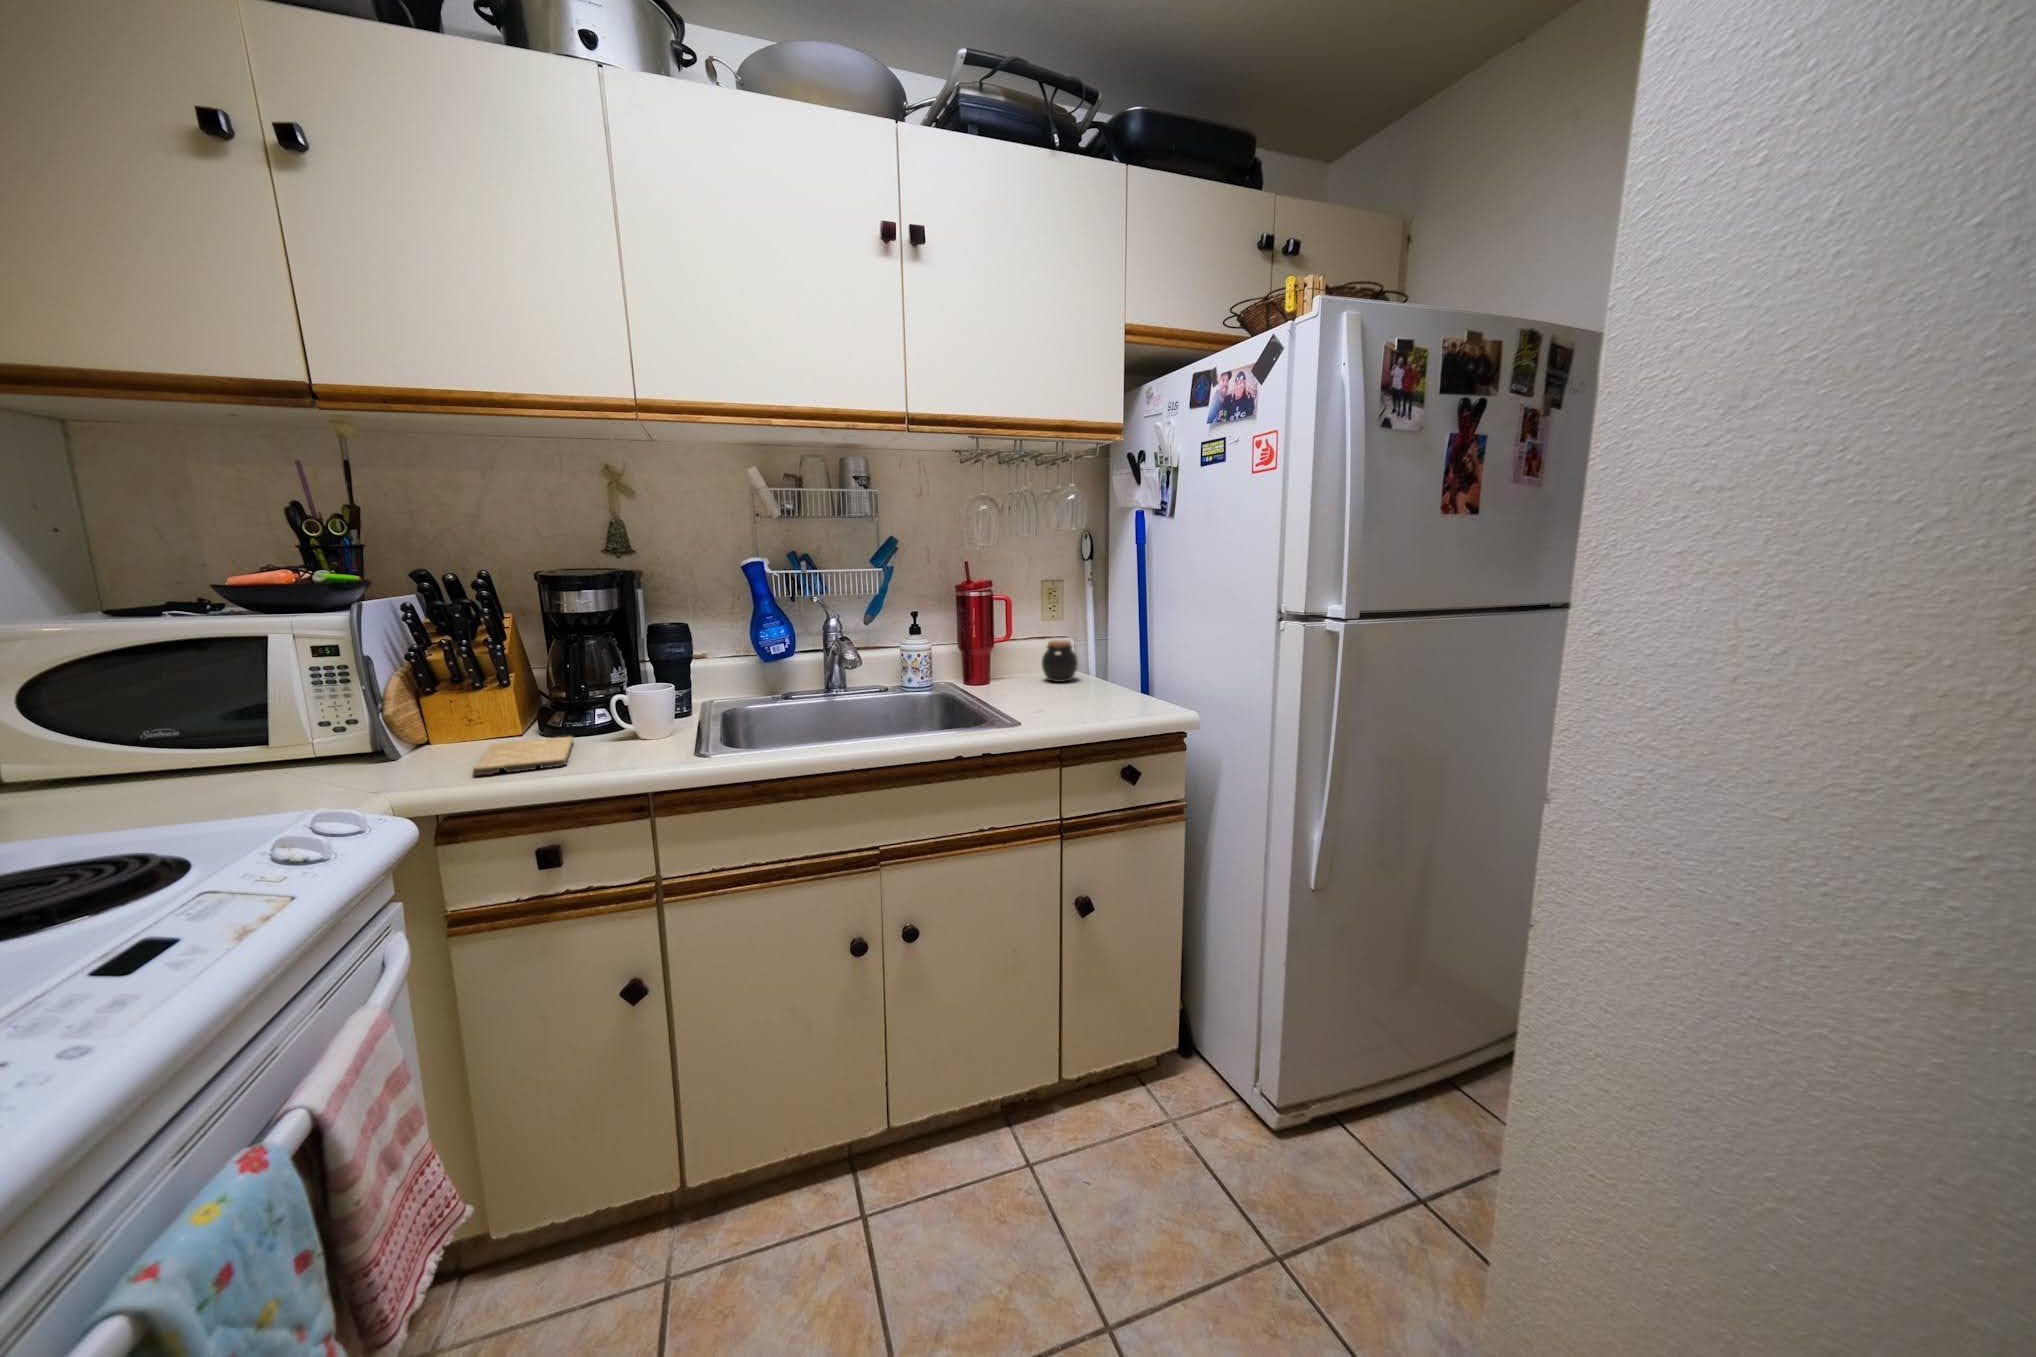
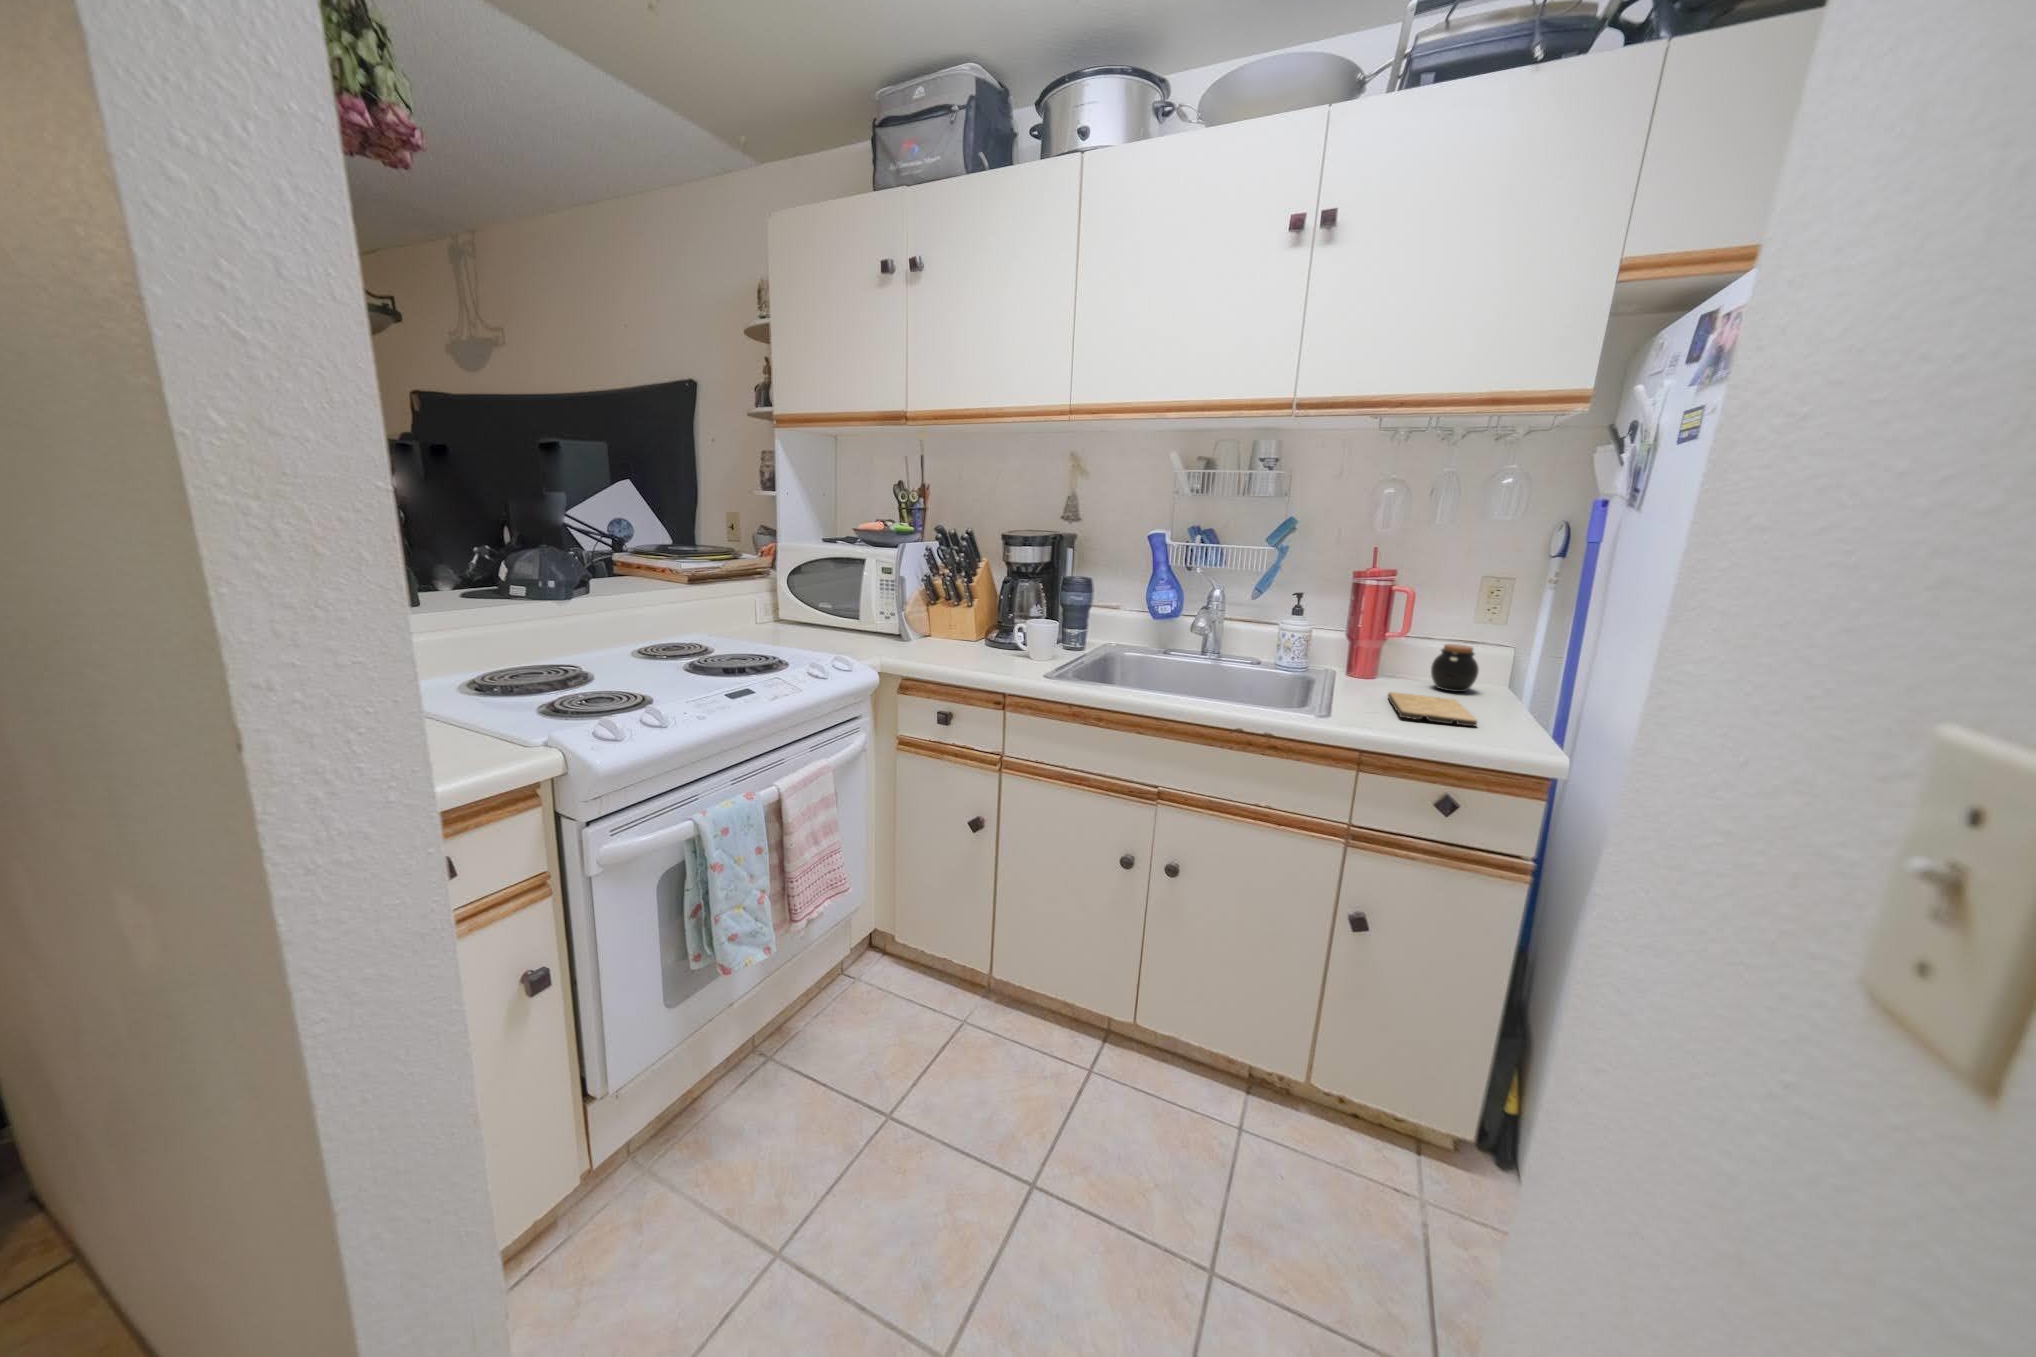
cutting board: present [473,737,573,776] -> present [1388,692,1477,726]

